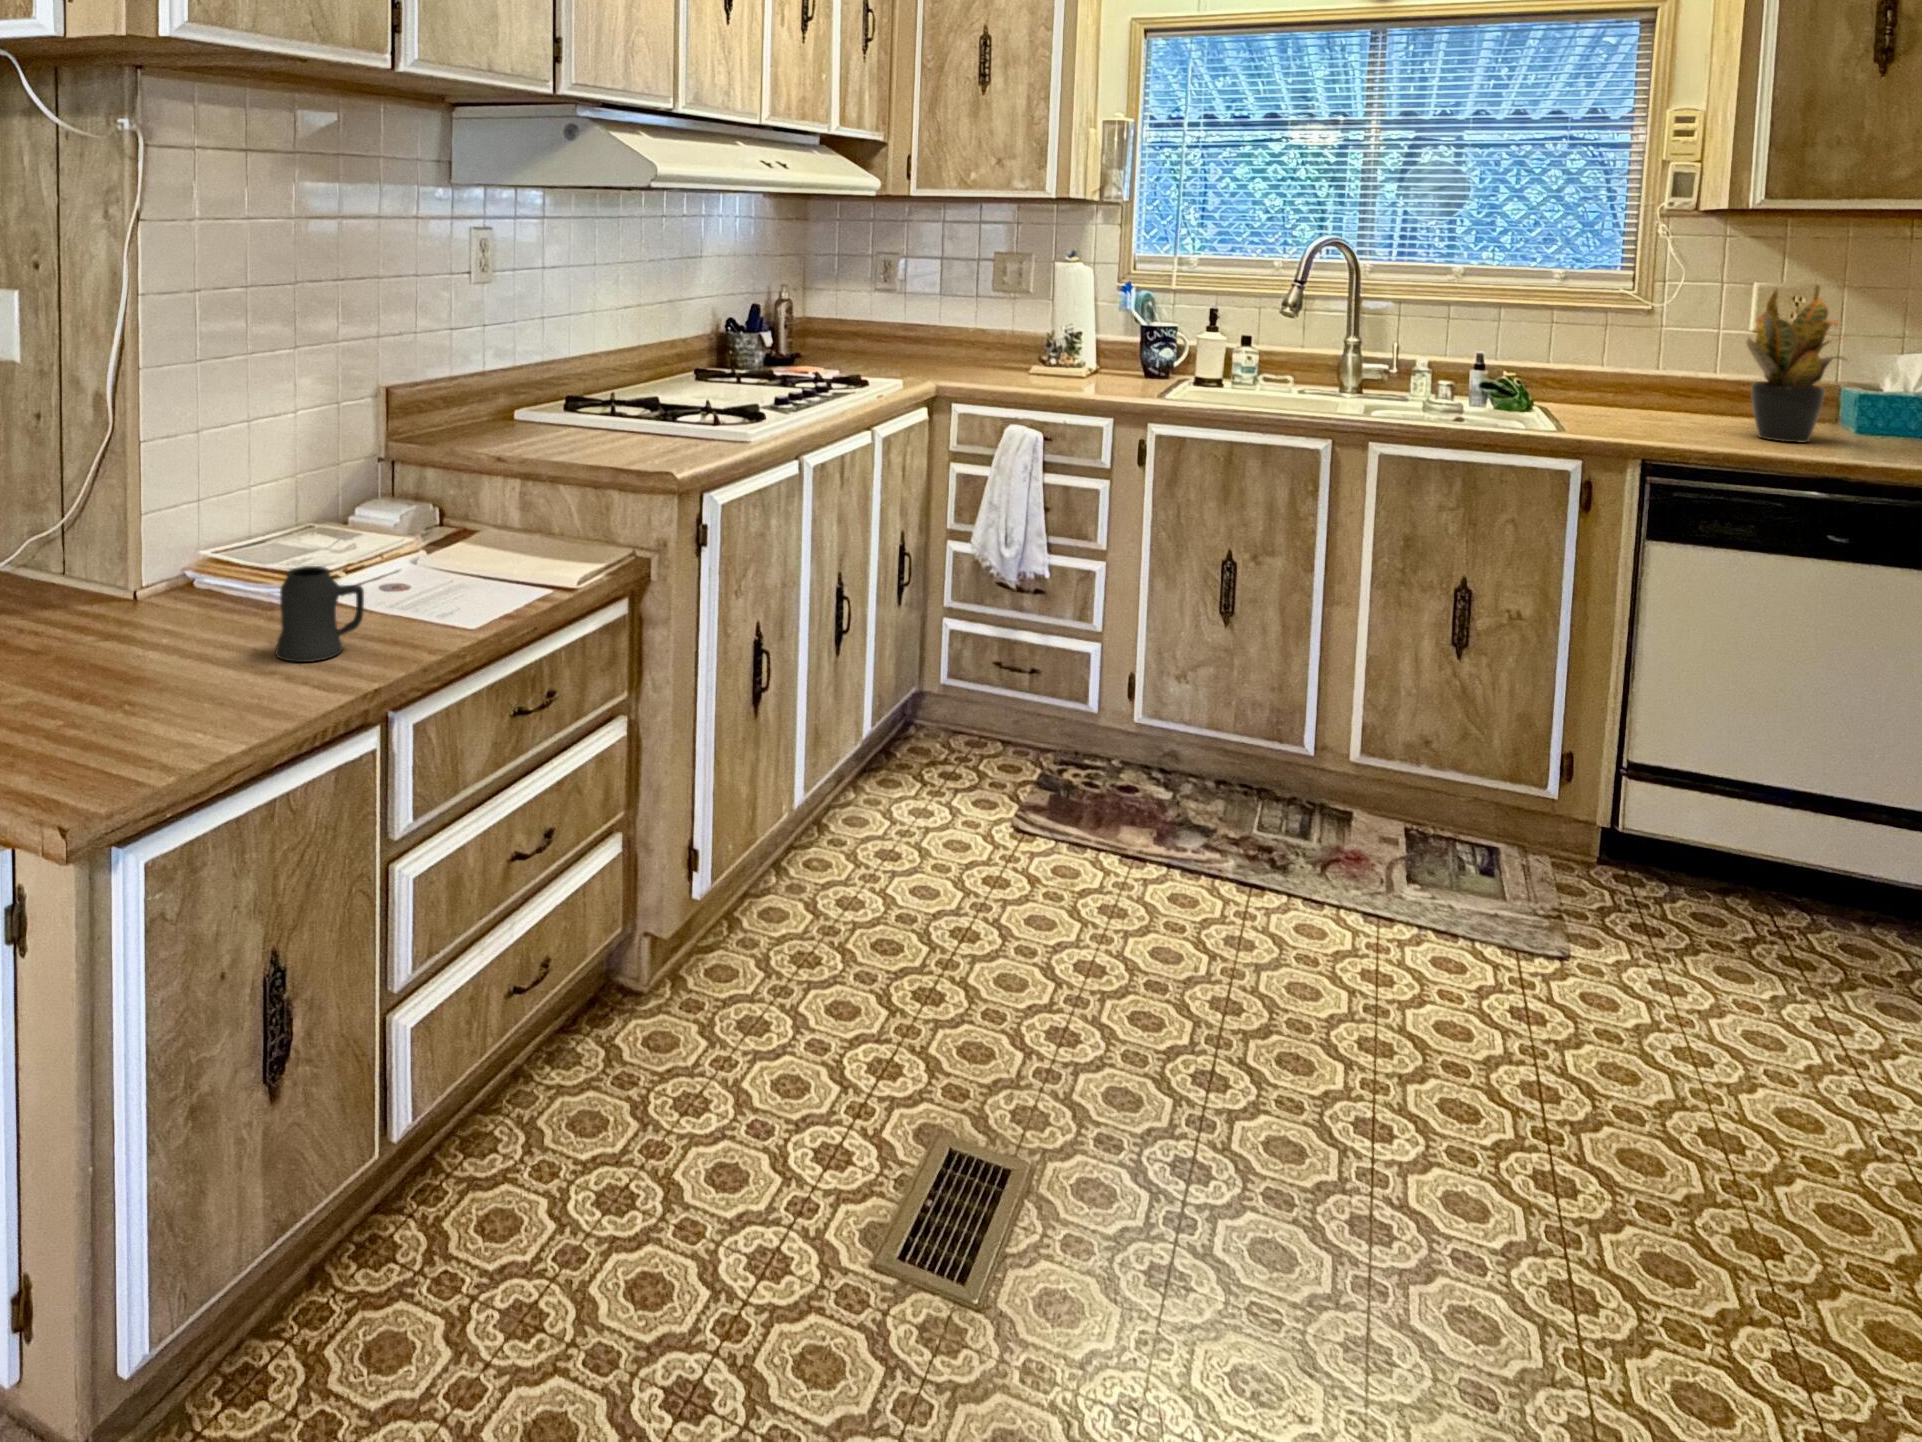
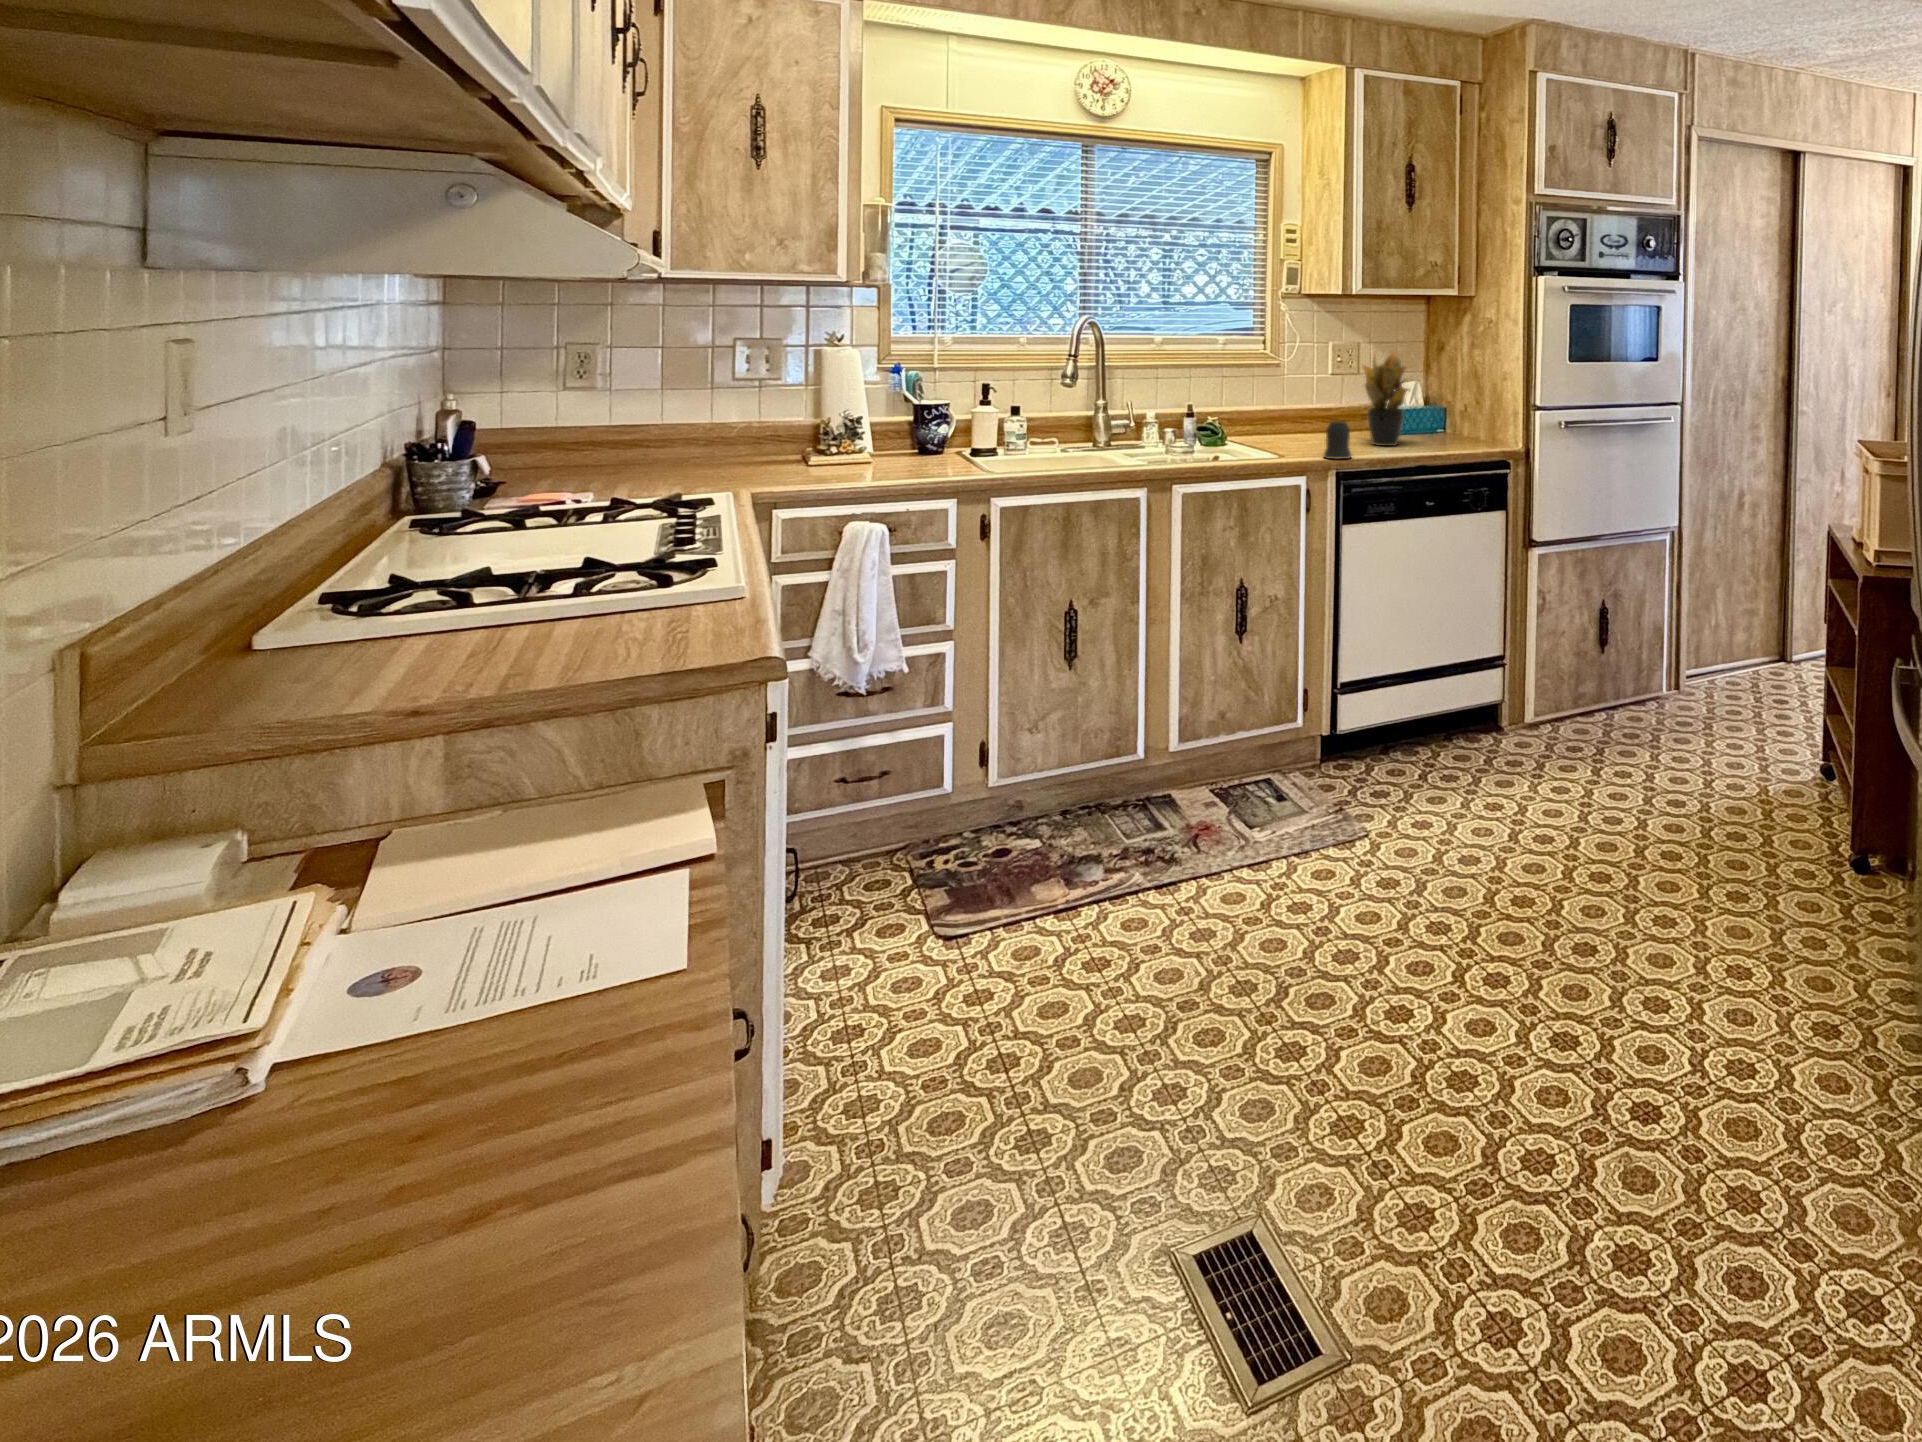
mug: present [275,566,364,662] -> present [1324,421,1351,459]

